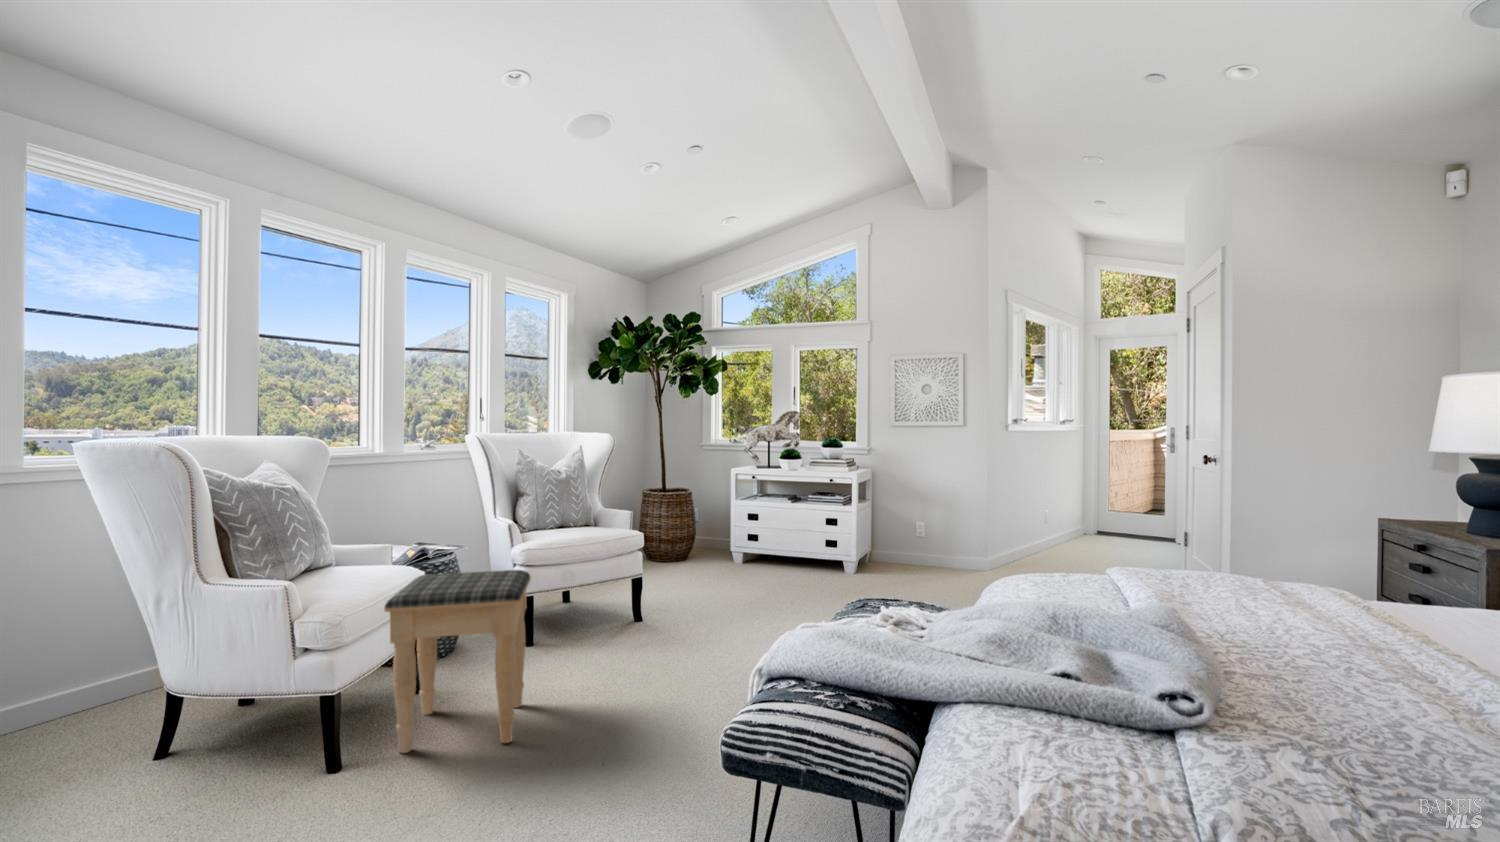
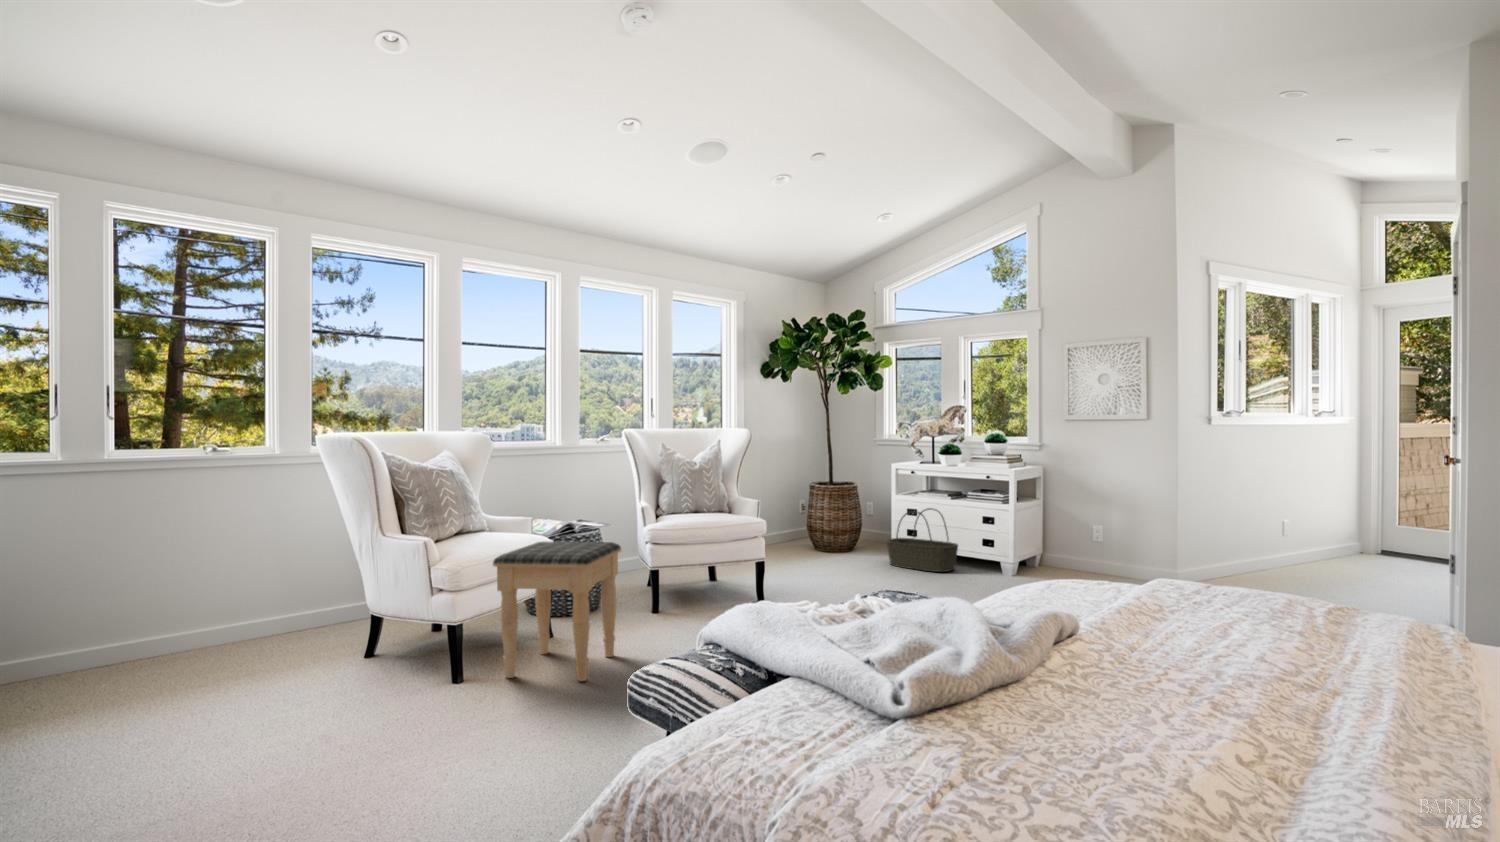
basket: none [735,512,807,575] -> present [886,508,958,572]

